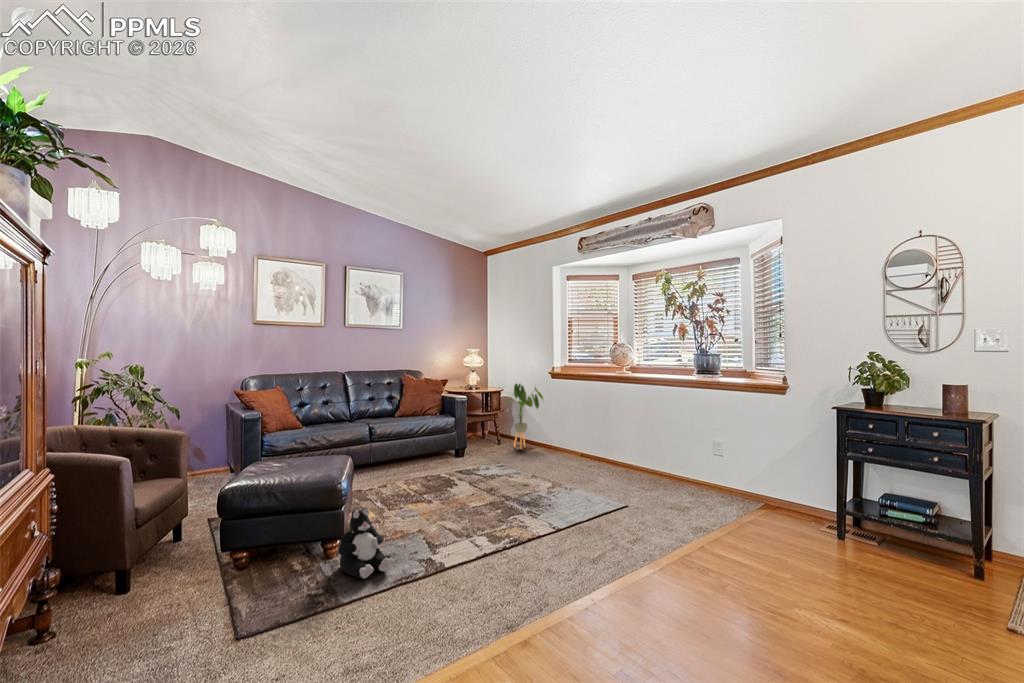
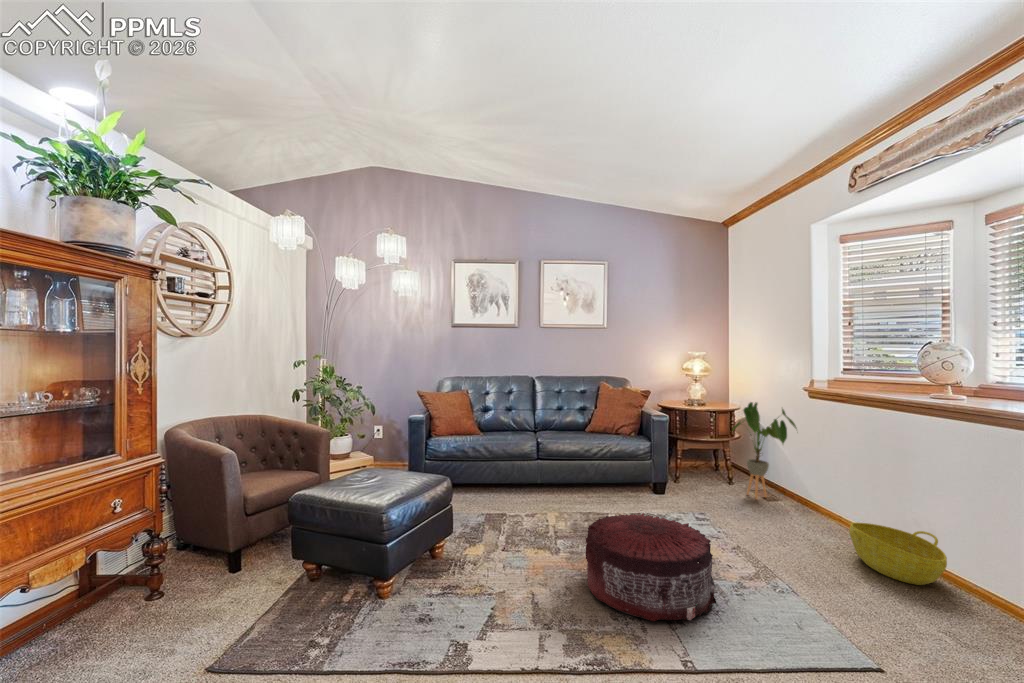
basket: none [585,446,630,474] -> present [849,523,947,585]
pouf: none [465,460,546,518] -> present [585,513,717,621]
plush toy: present [338,508,394,578] -> none [358,549,419,644]

